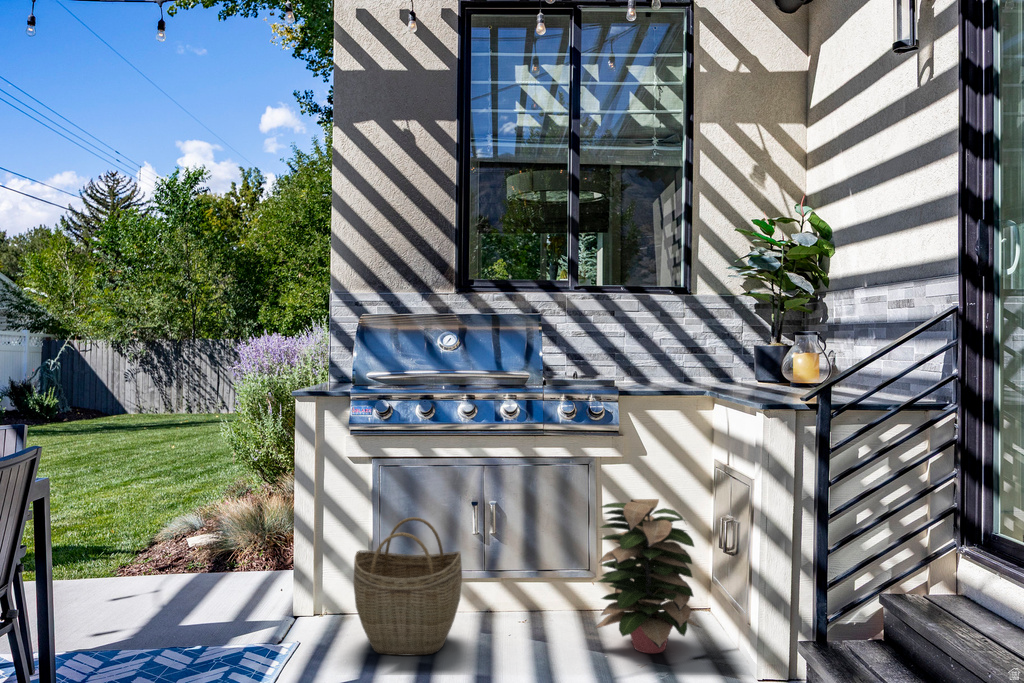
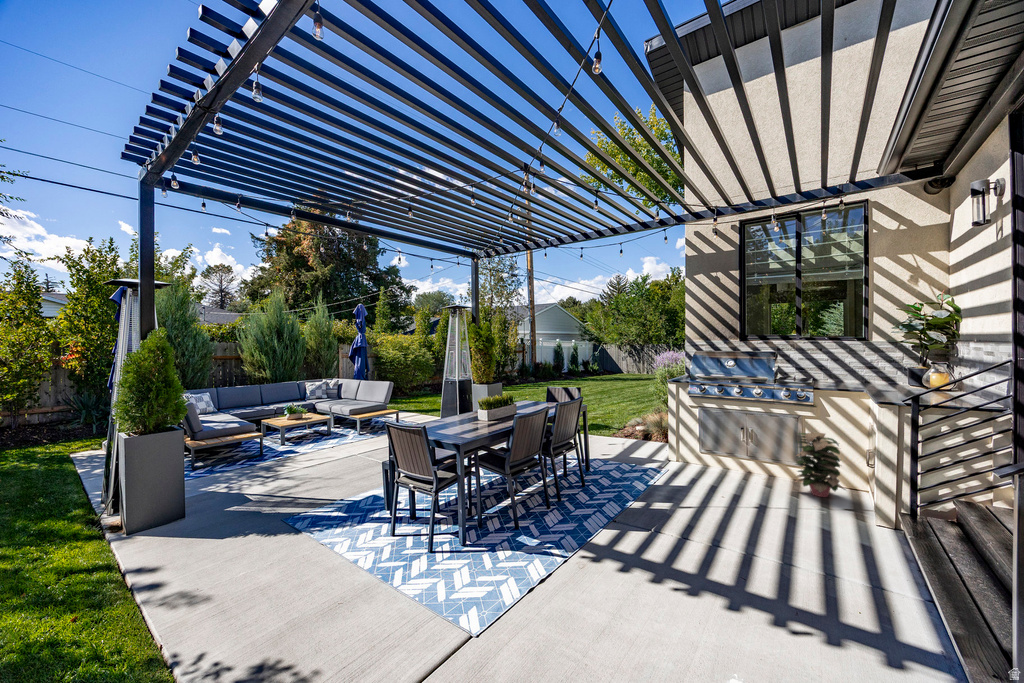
woven basket: present [353,517,462,655] -> none [690,430,733,480]

